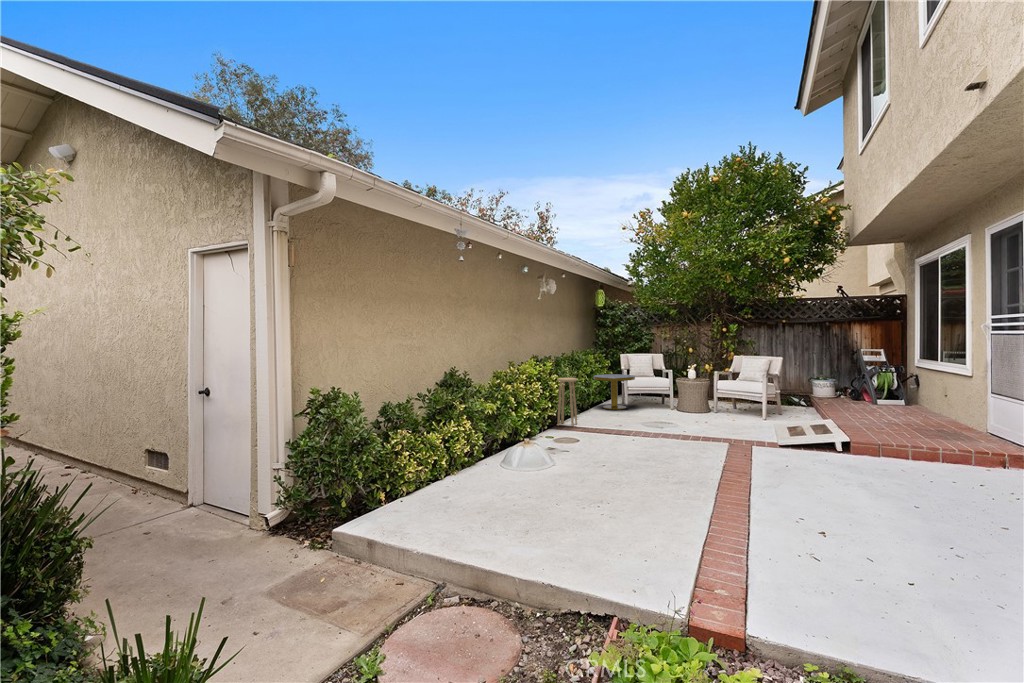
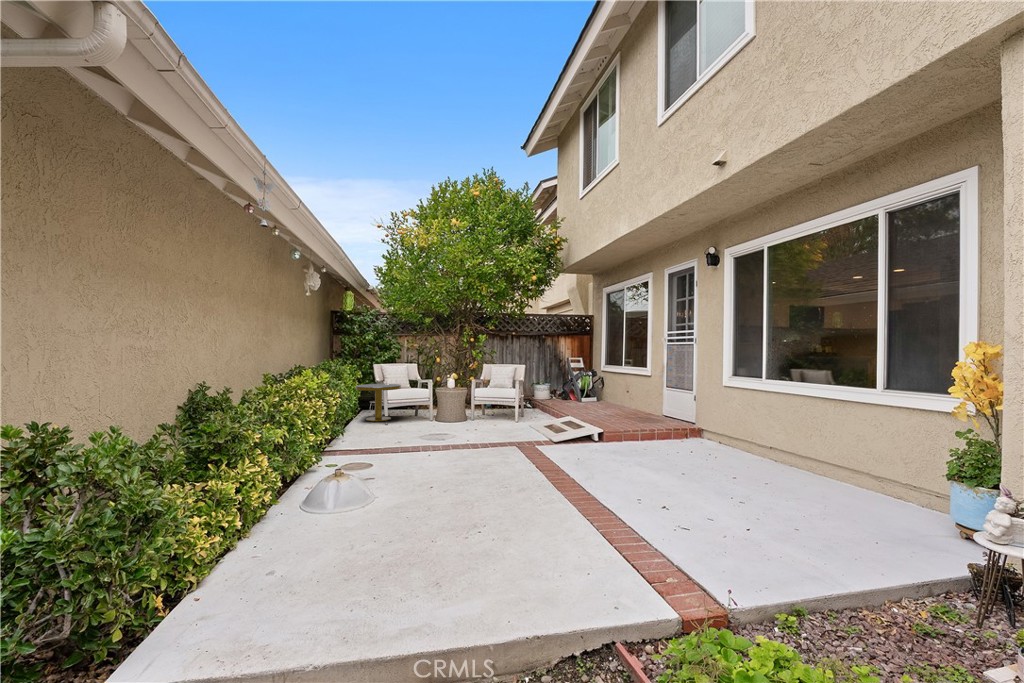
stool: present [558,378,577,426] -> none [334,388,357,445]

